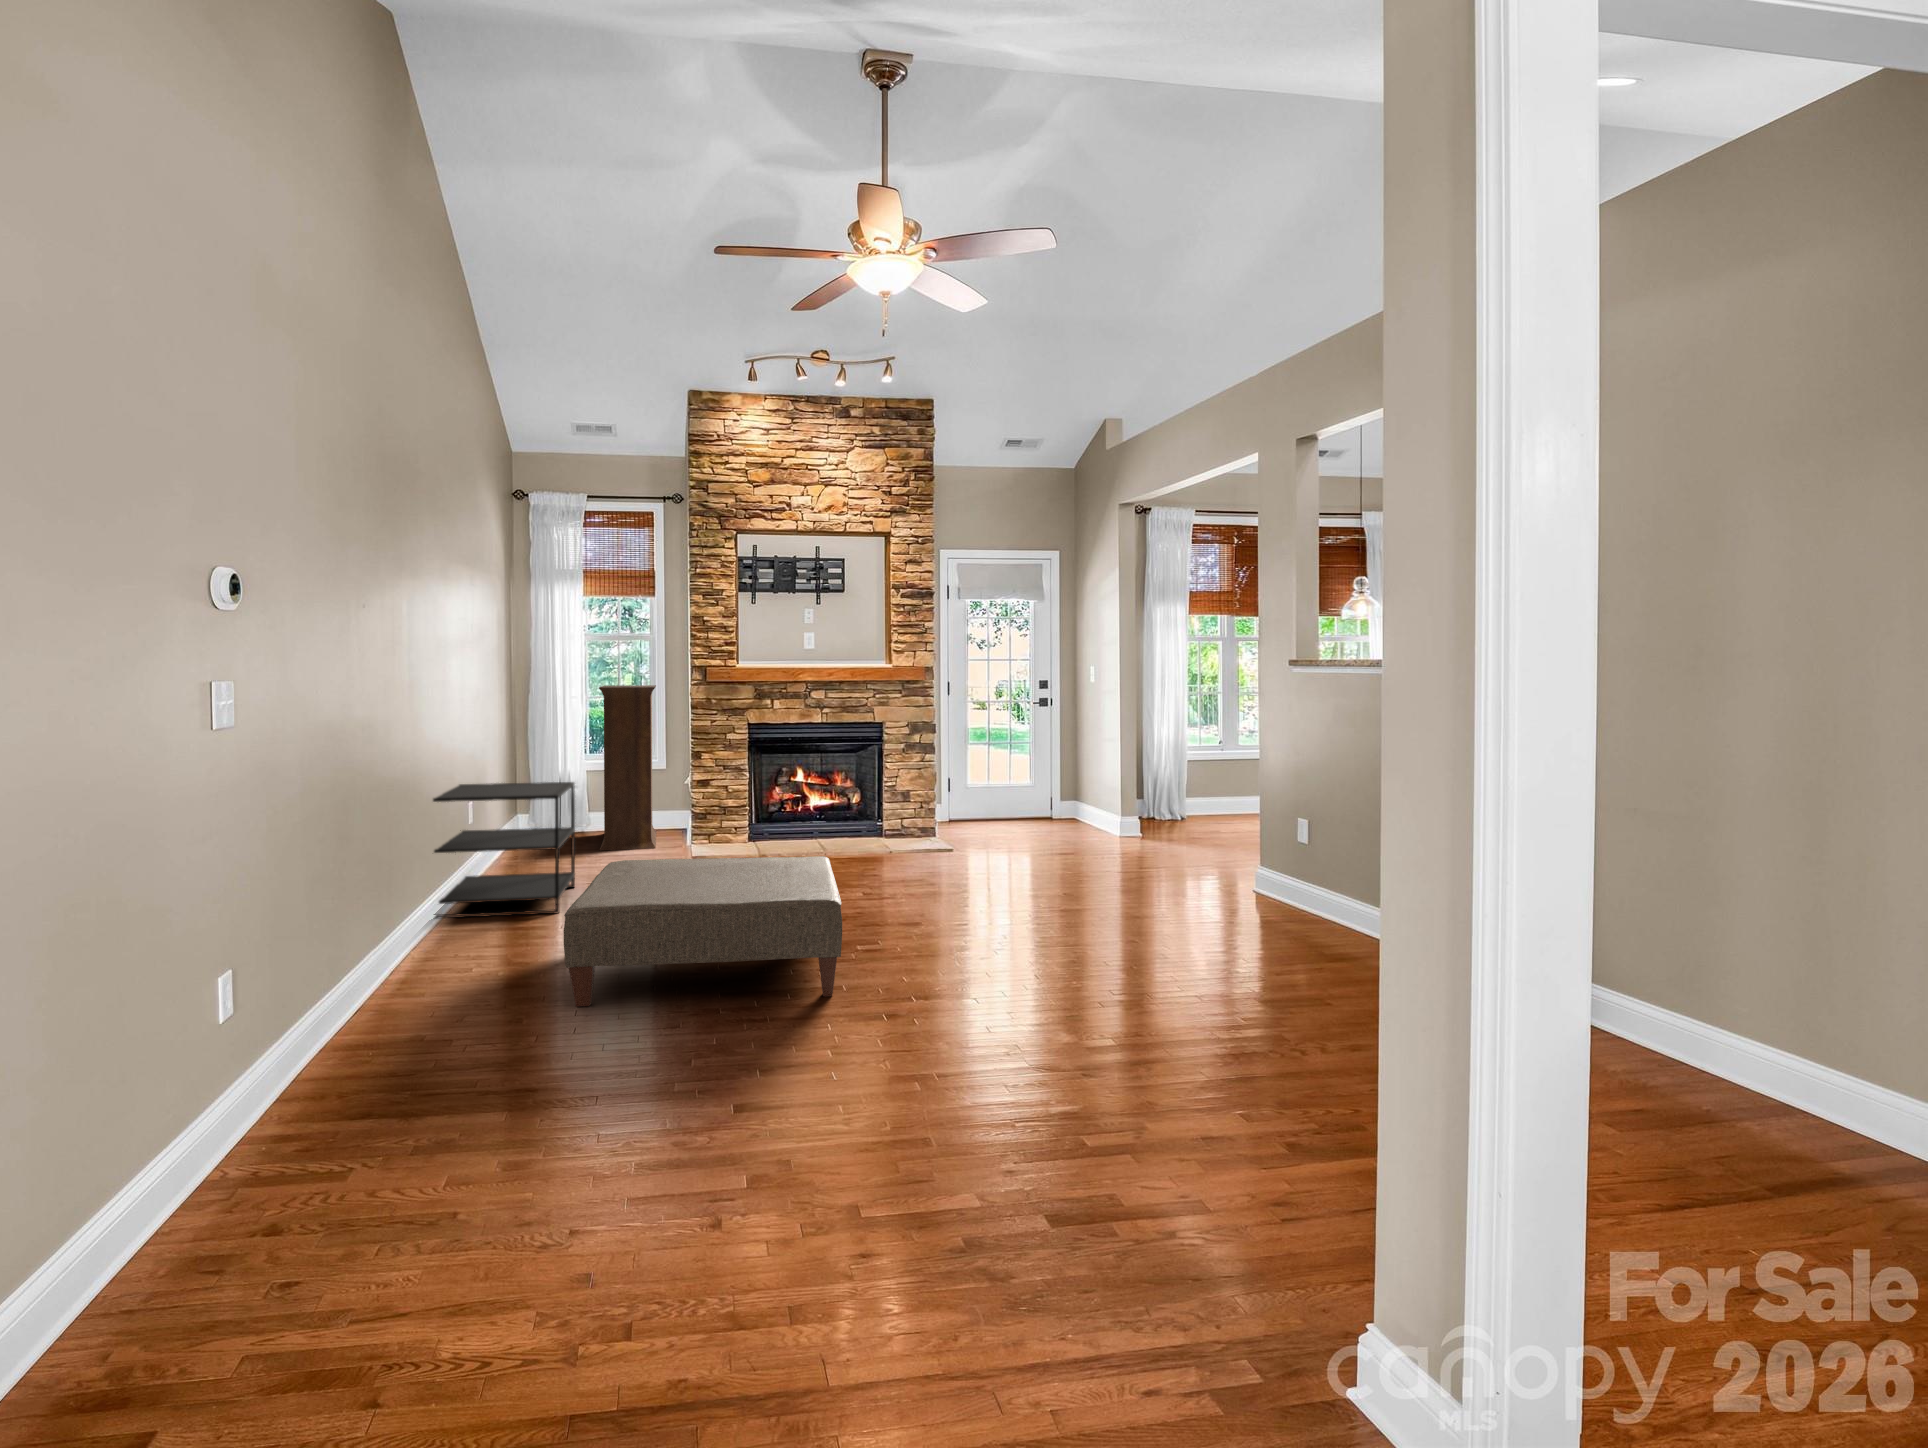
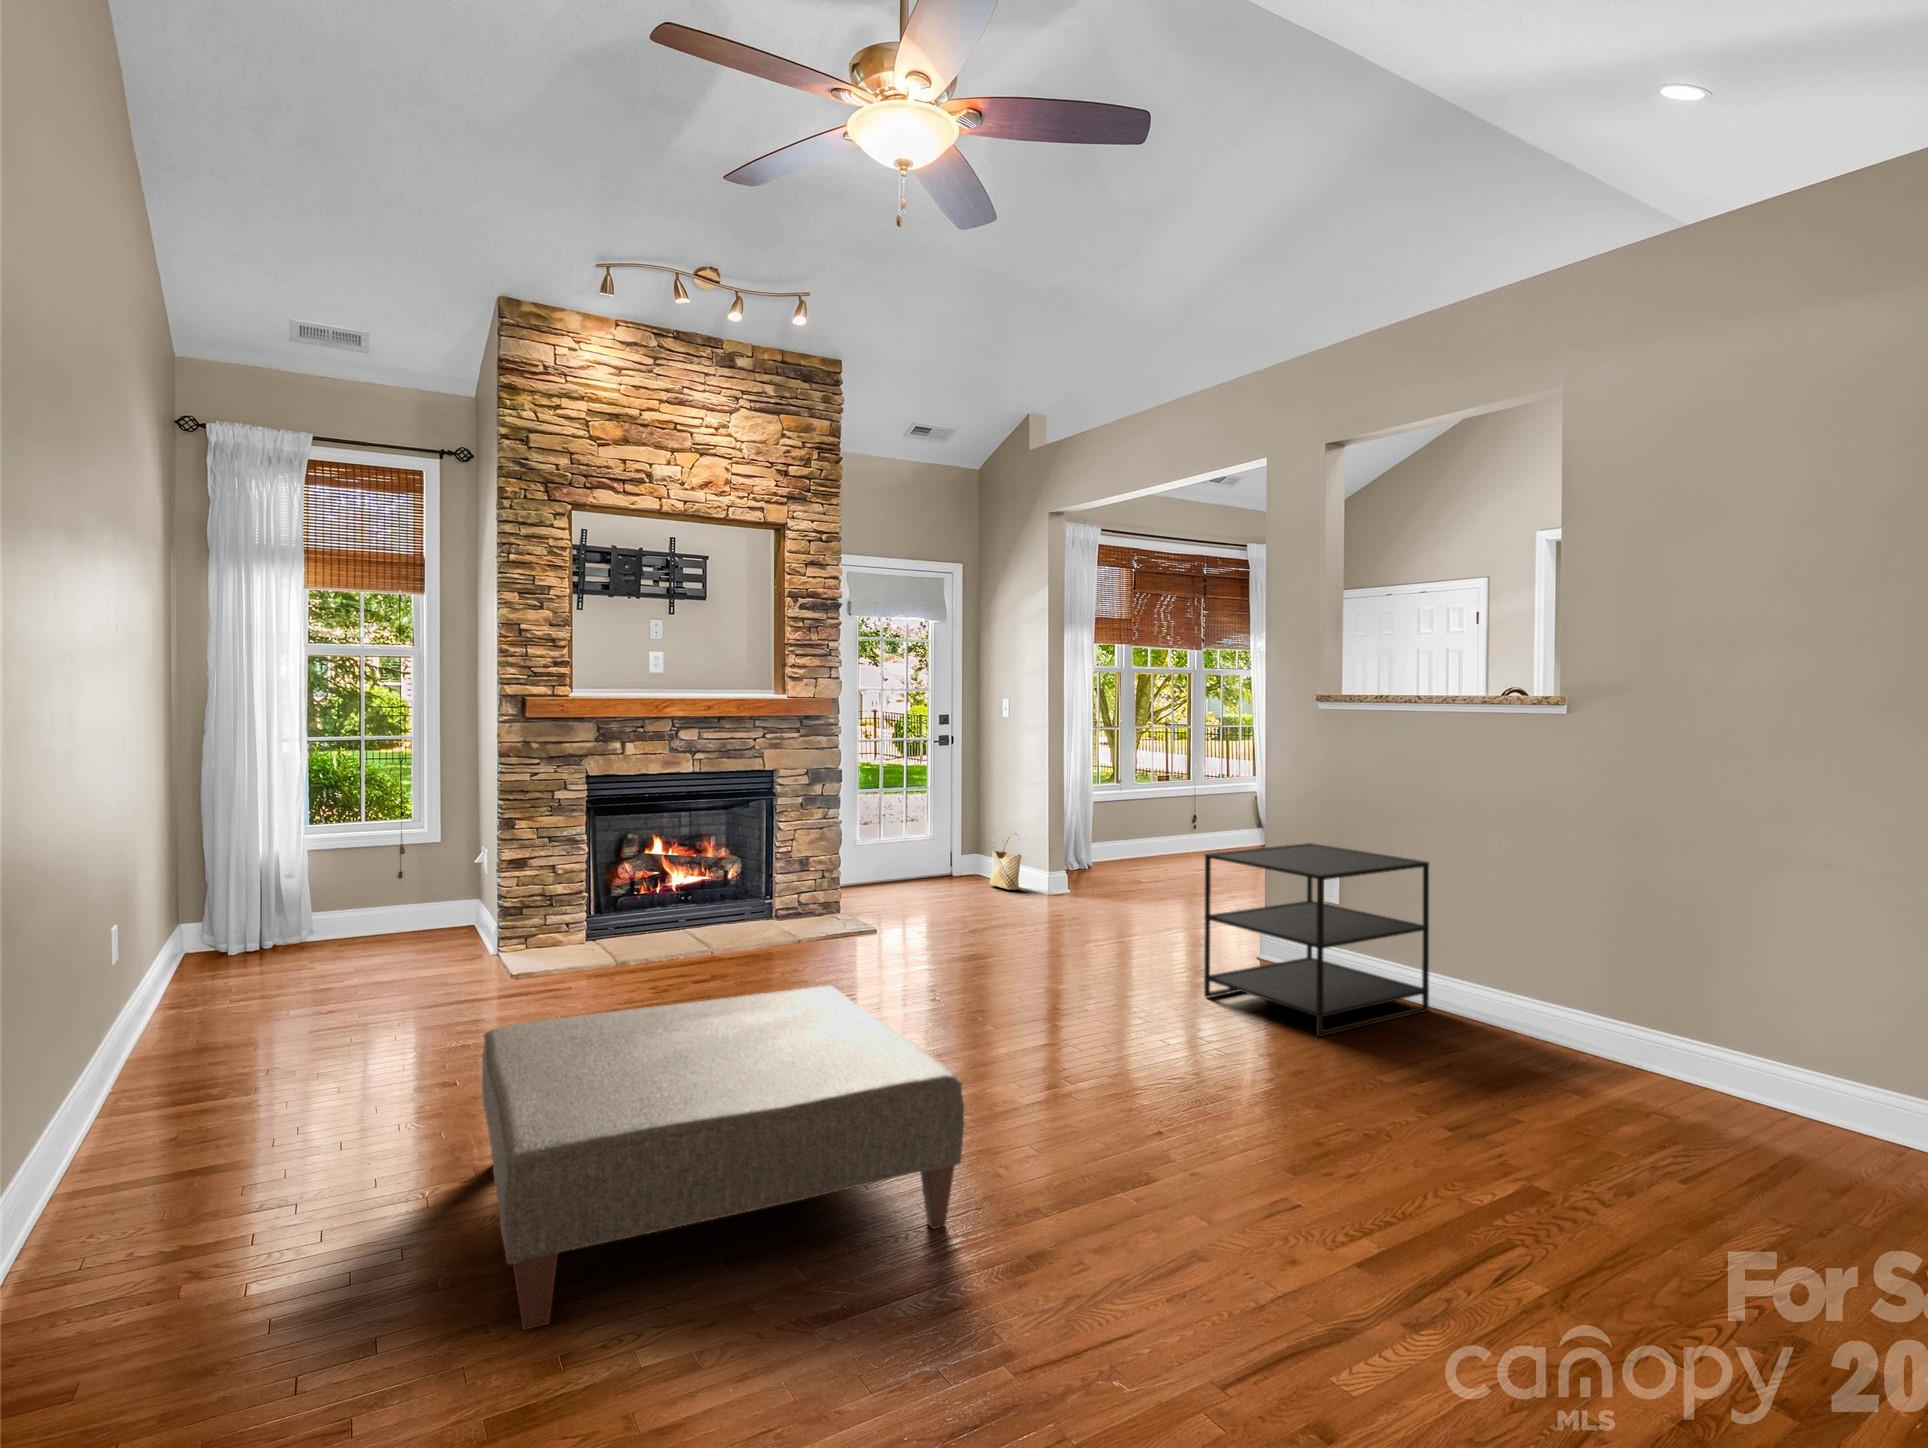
bookcase: present [599,685,656,851] -> none [339,722,445,976]
woven basket: none [1077,780,1101,827] -> present [990,833,1022,890]
side table: present [433,782,575,919] -> present [1204,843,1429,1037]

